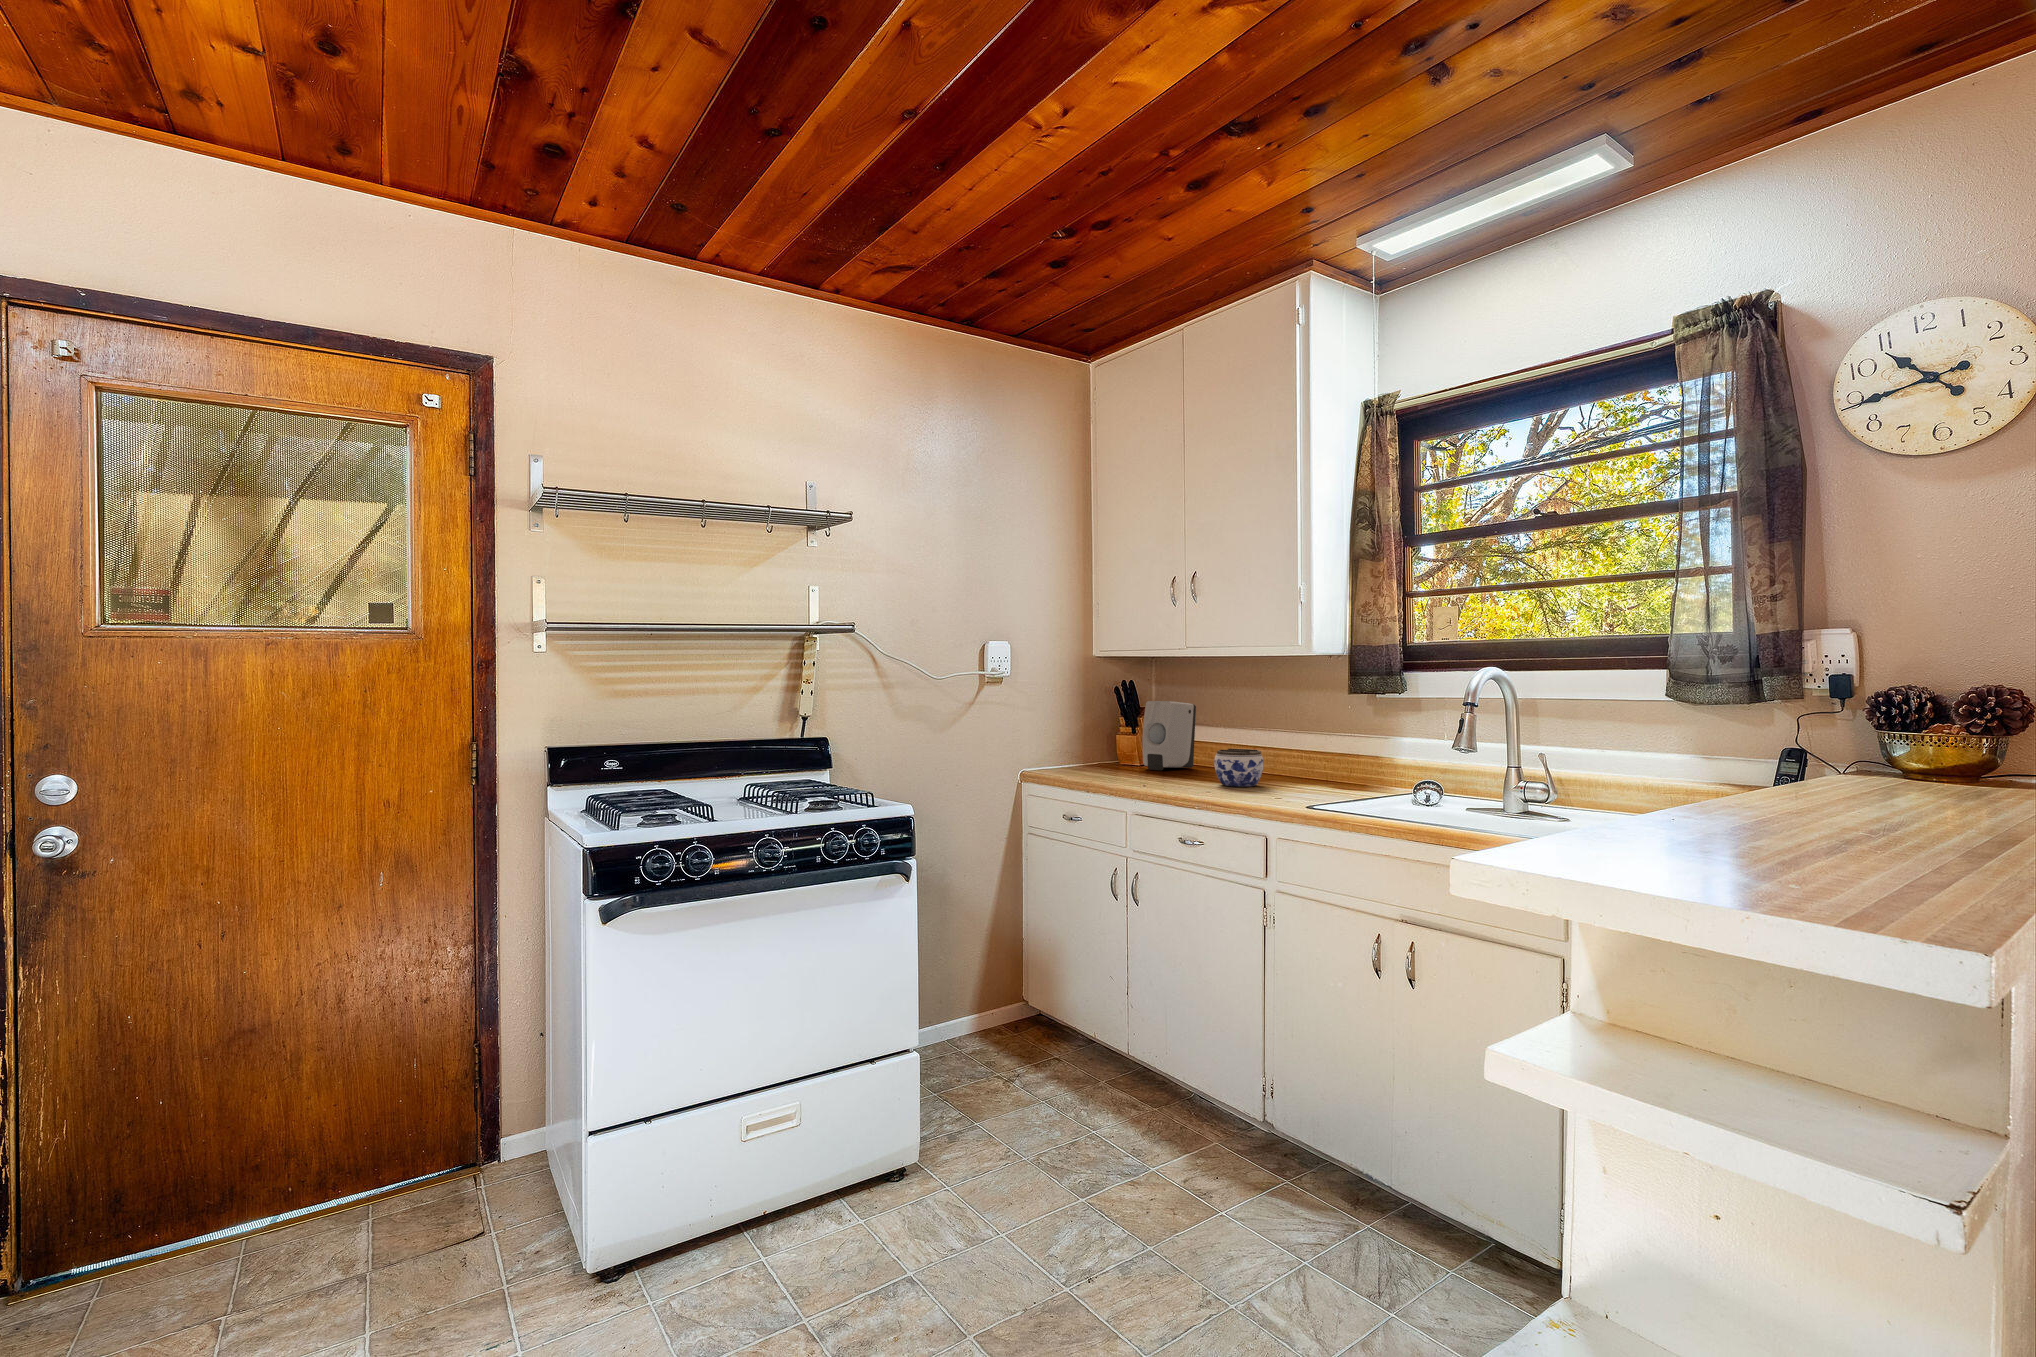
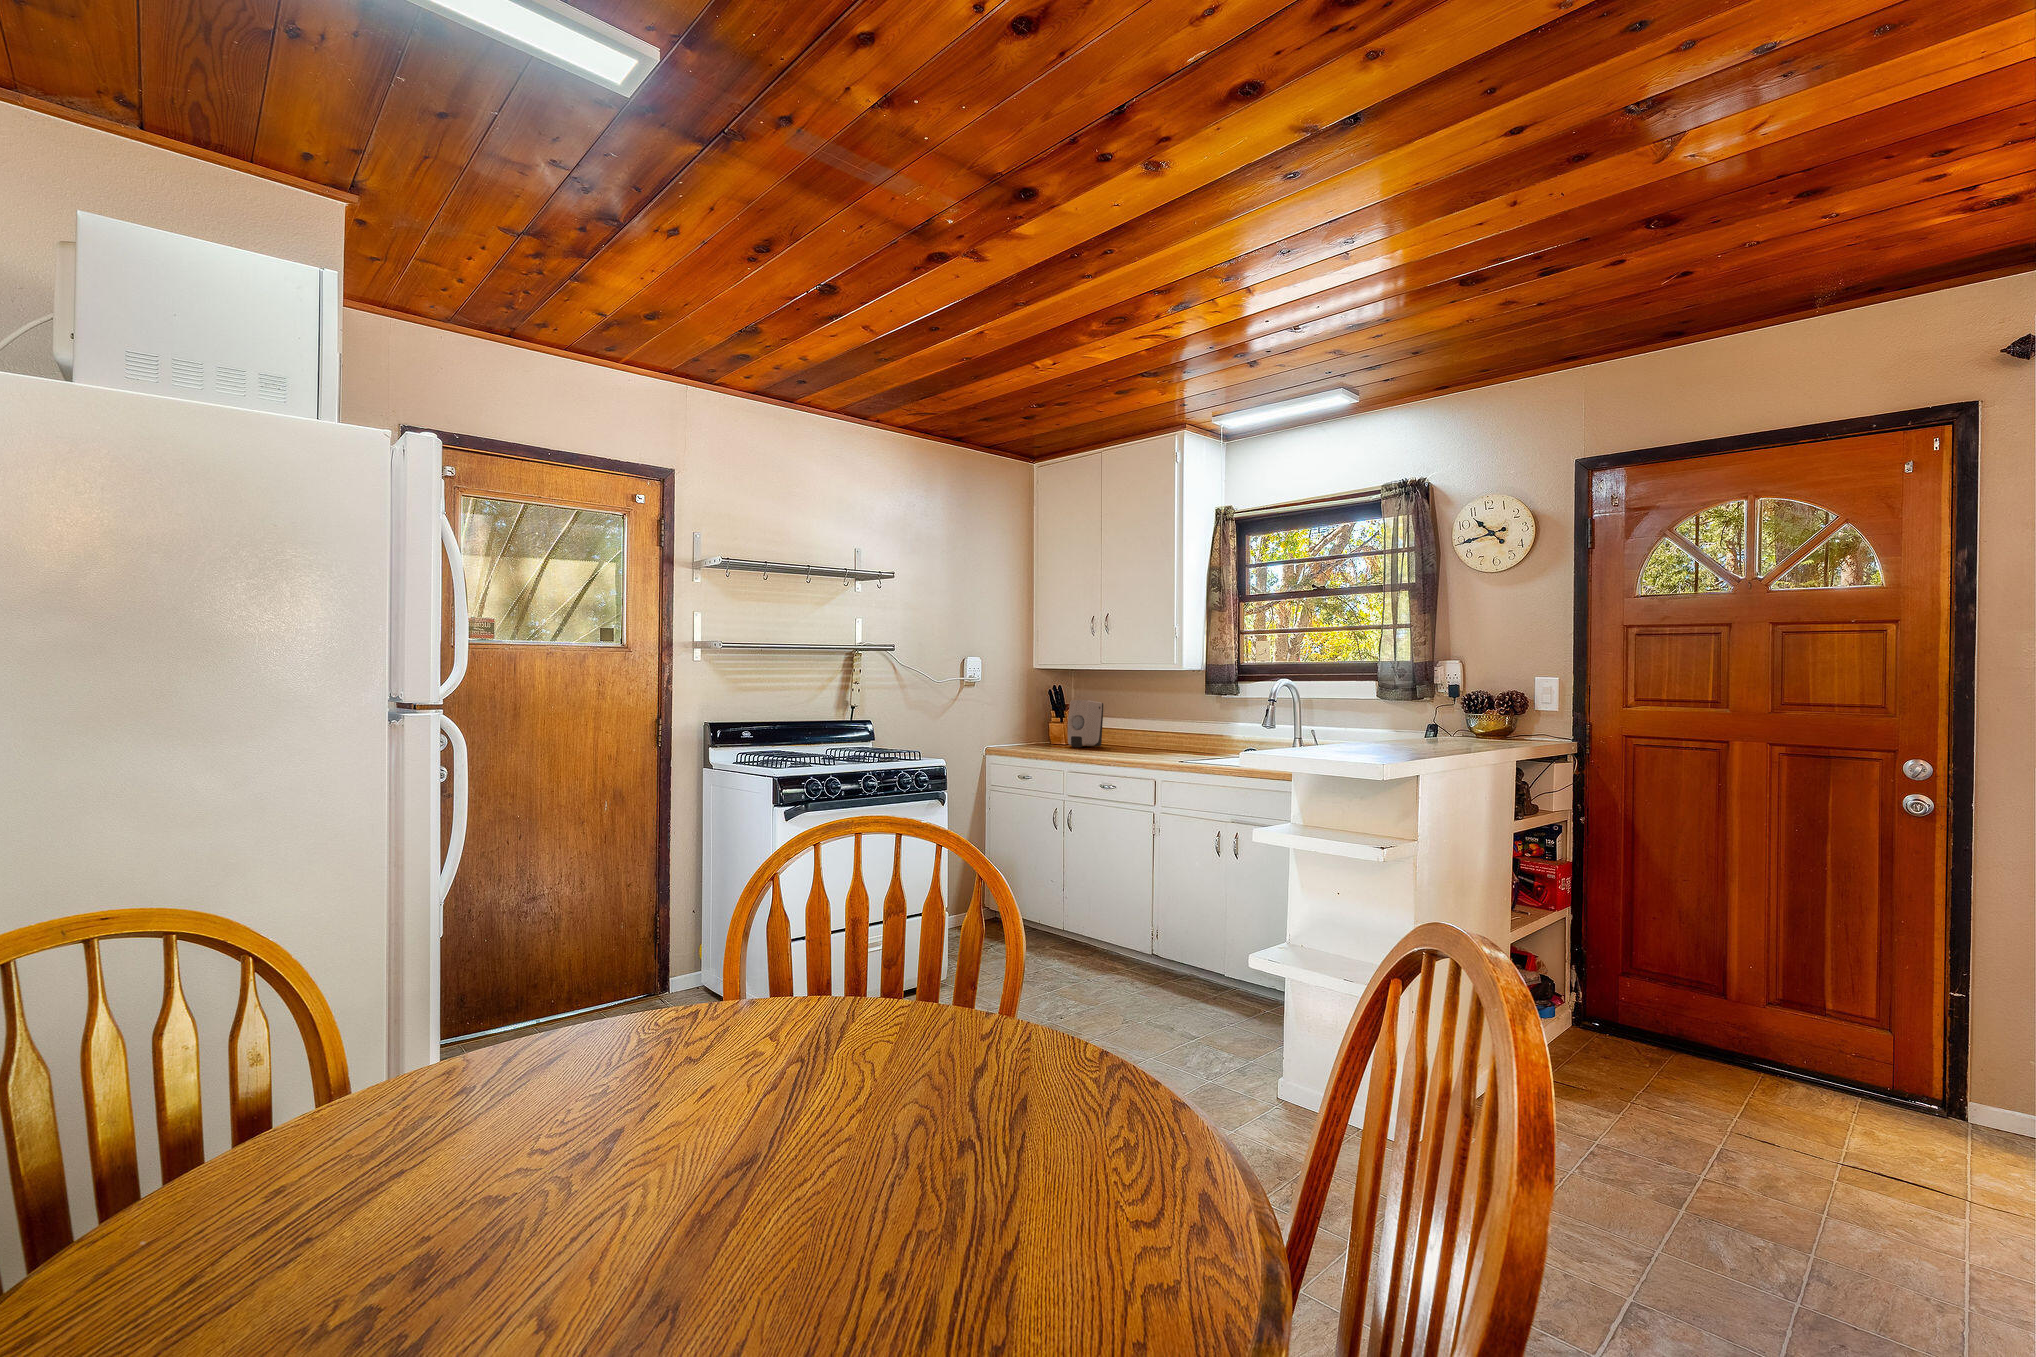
jar: present [1214,749,1264,787] -> none [1120,730,1151,754]

